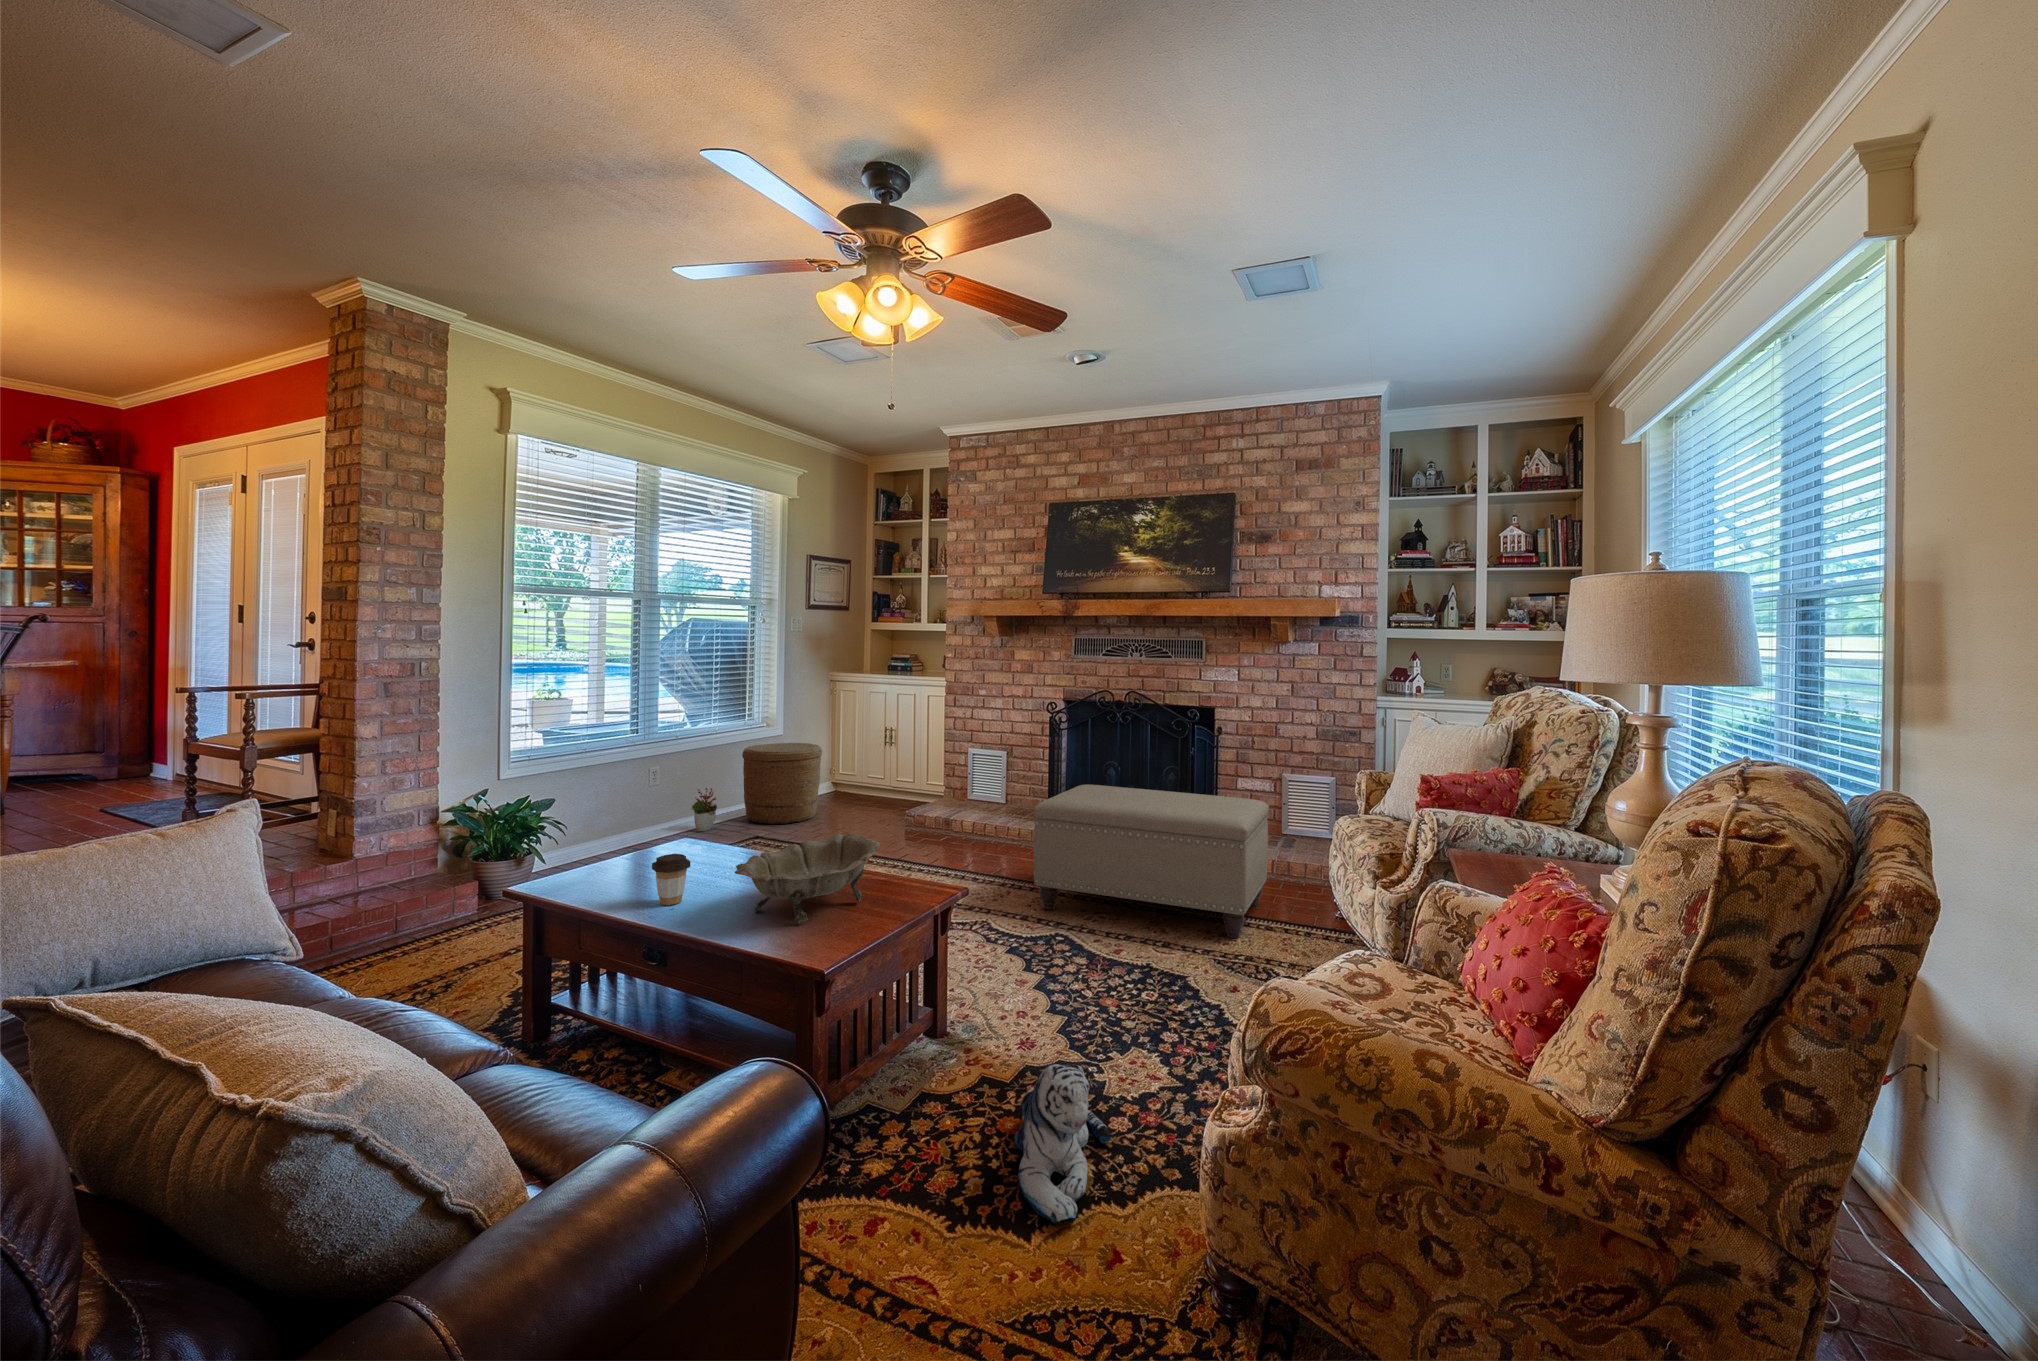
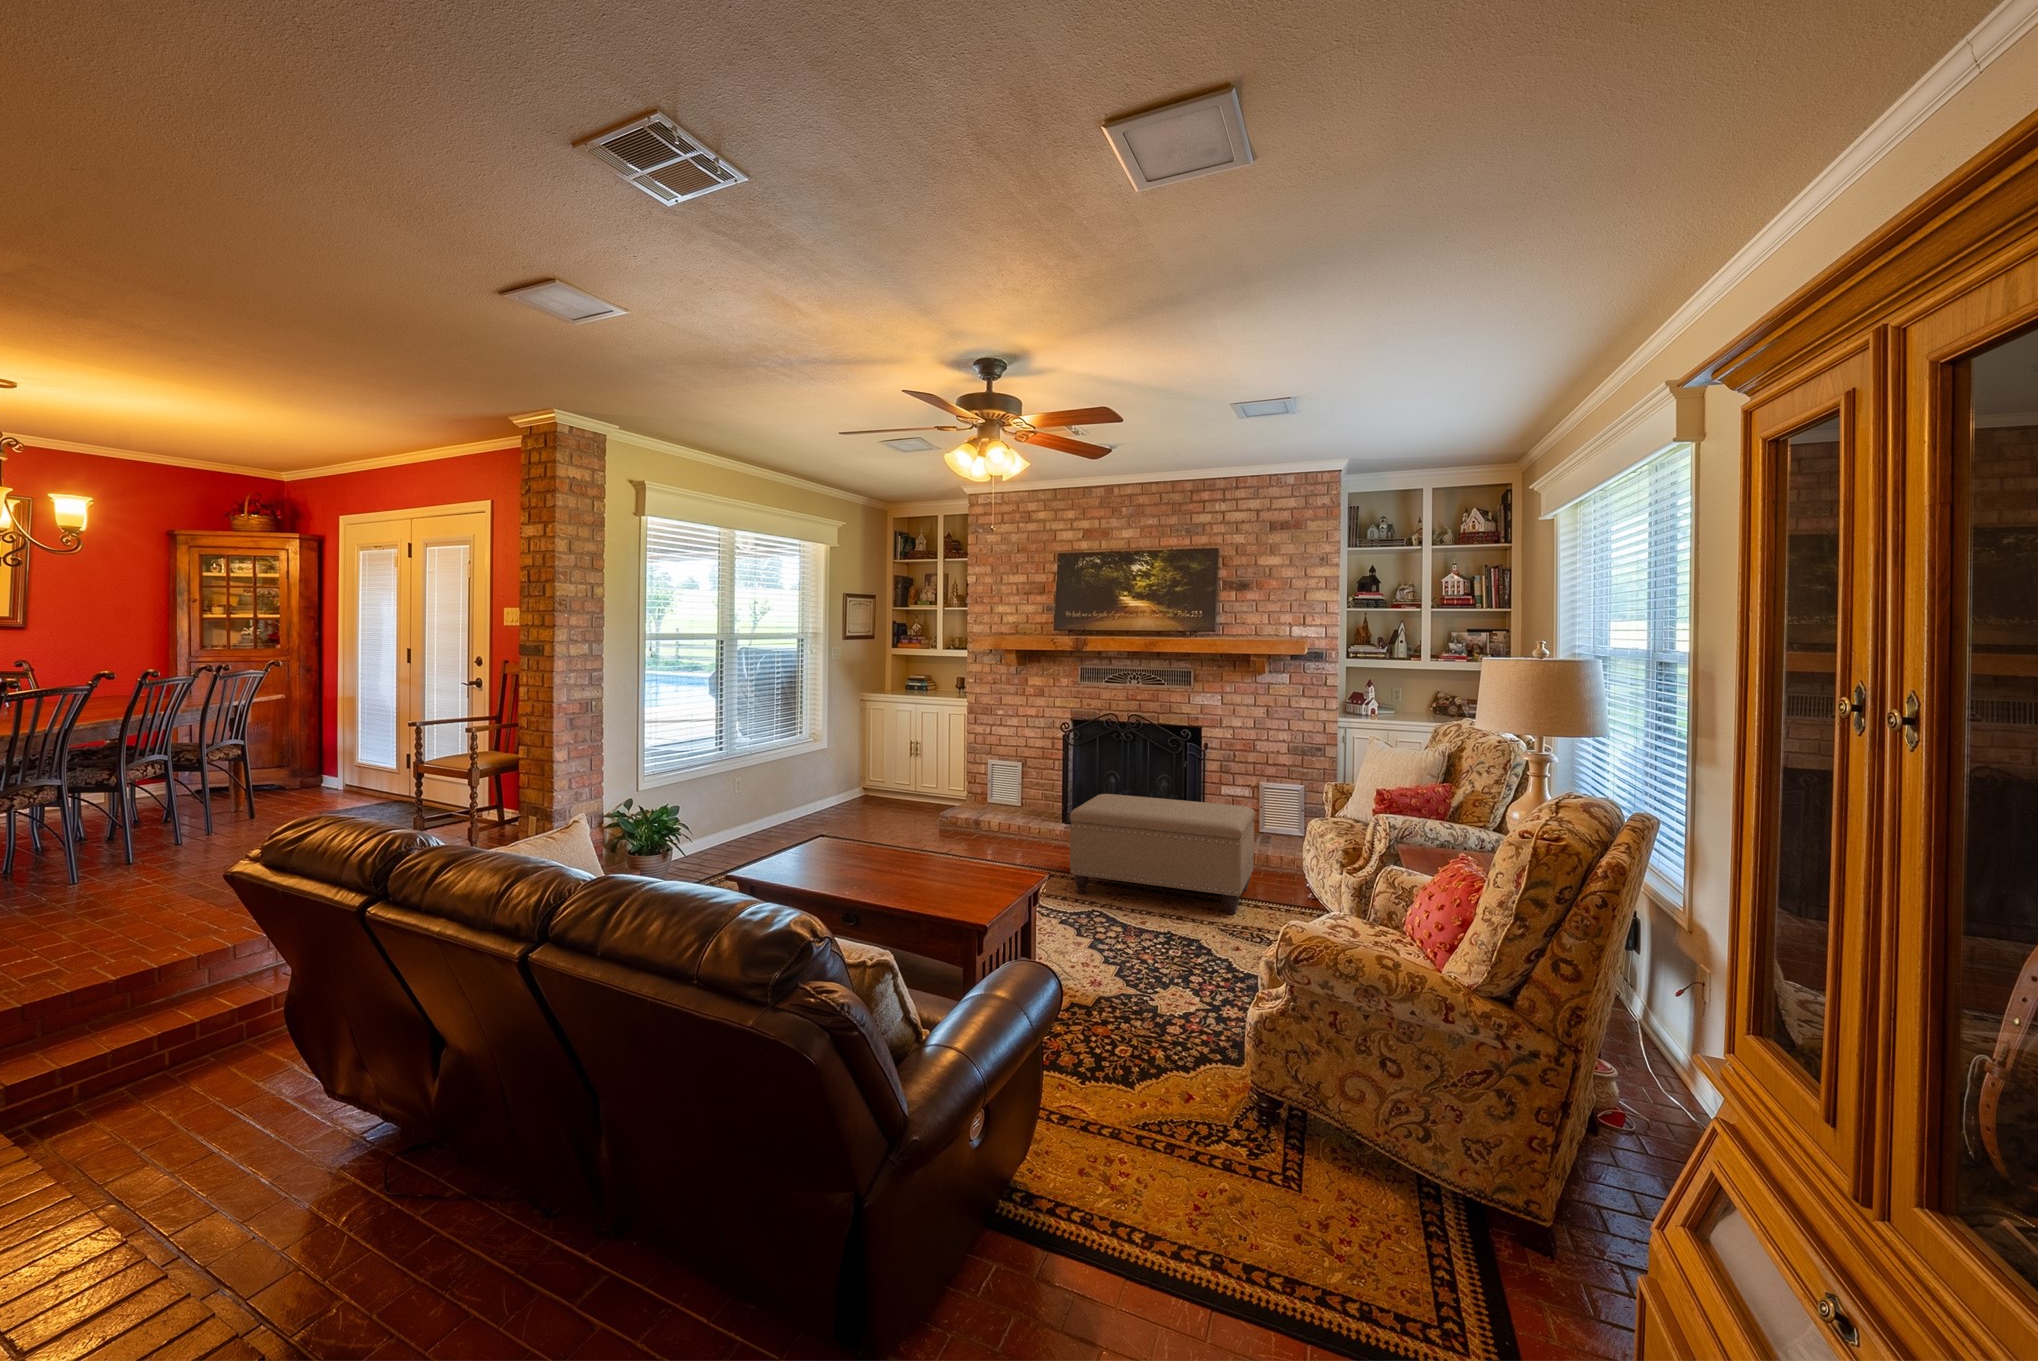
woven basket: present [742,743,822,824] -> none [800,756,864,826]
decorative plant: present [692,788,717,831] -> none [765,795,783,832]
decorative bowl: present [735,833,880,924] -> none [903,835,992,897]
coffee cup: present [652,854,690,905] -> none [840,849,865,885]
plush toy: present [1013,1064,1112,1223] -> none [1106,986,1173,1079]

